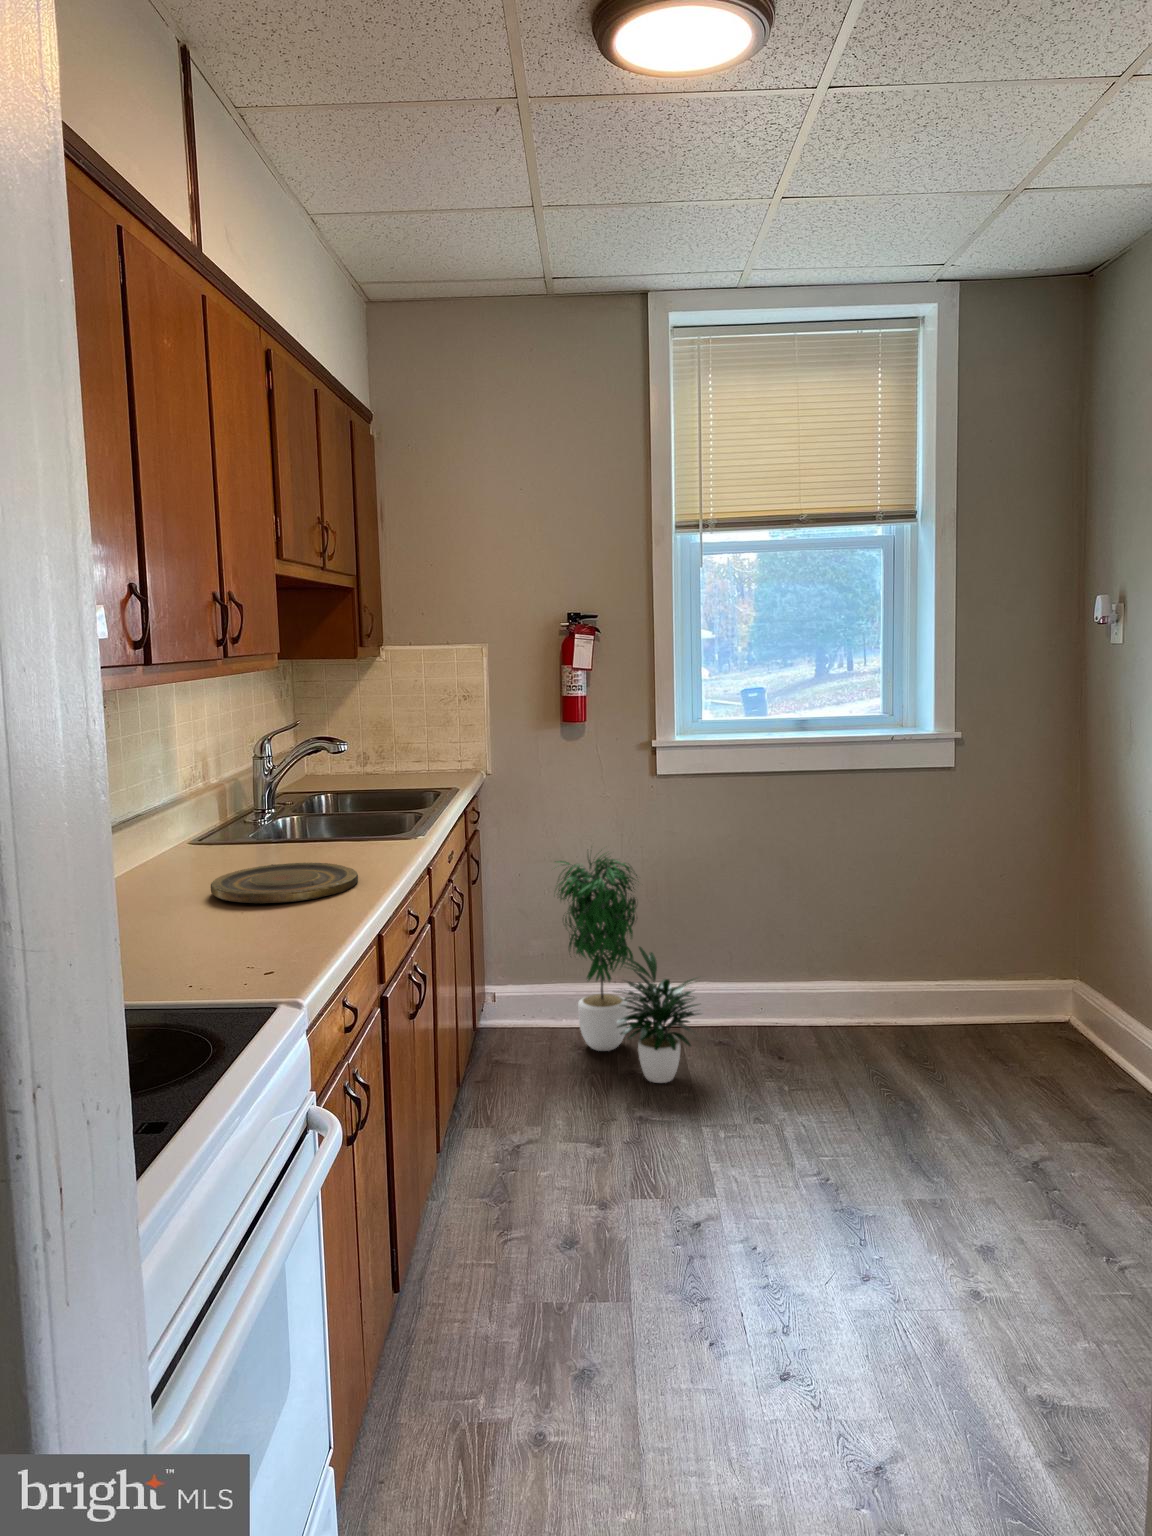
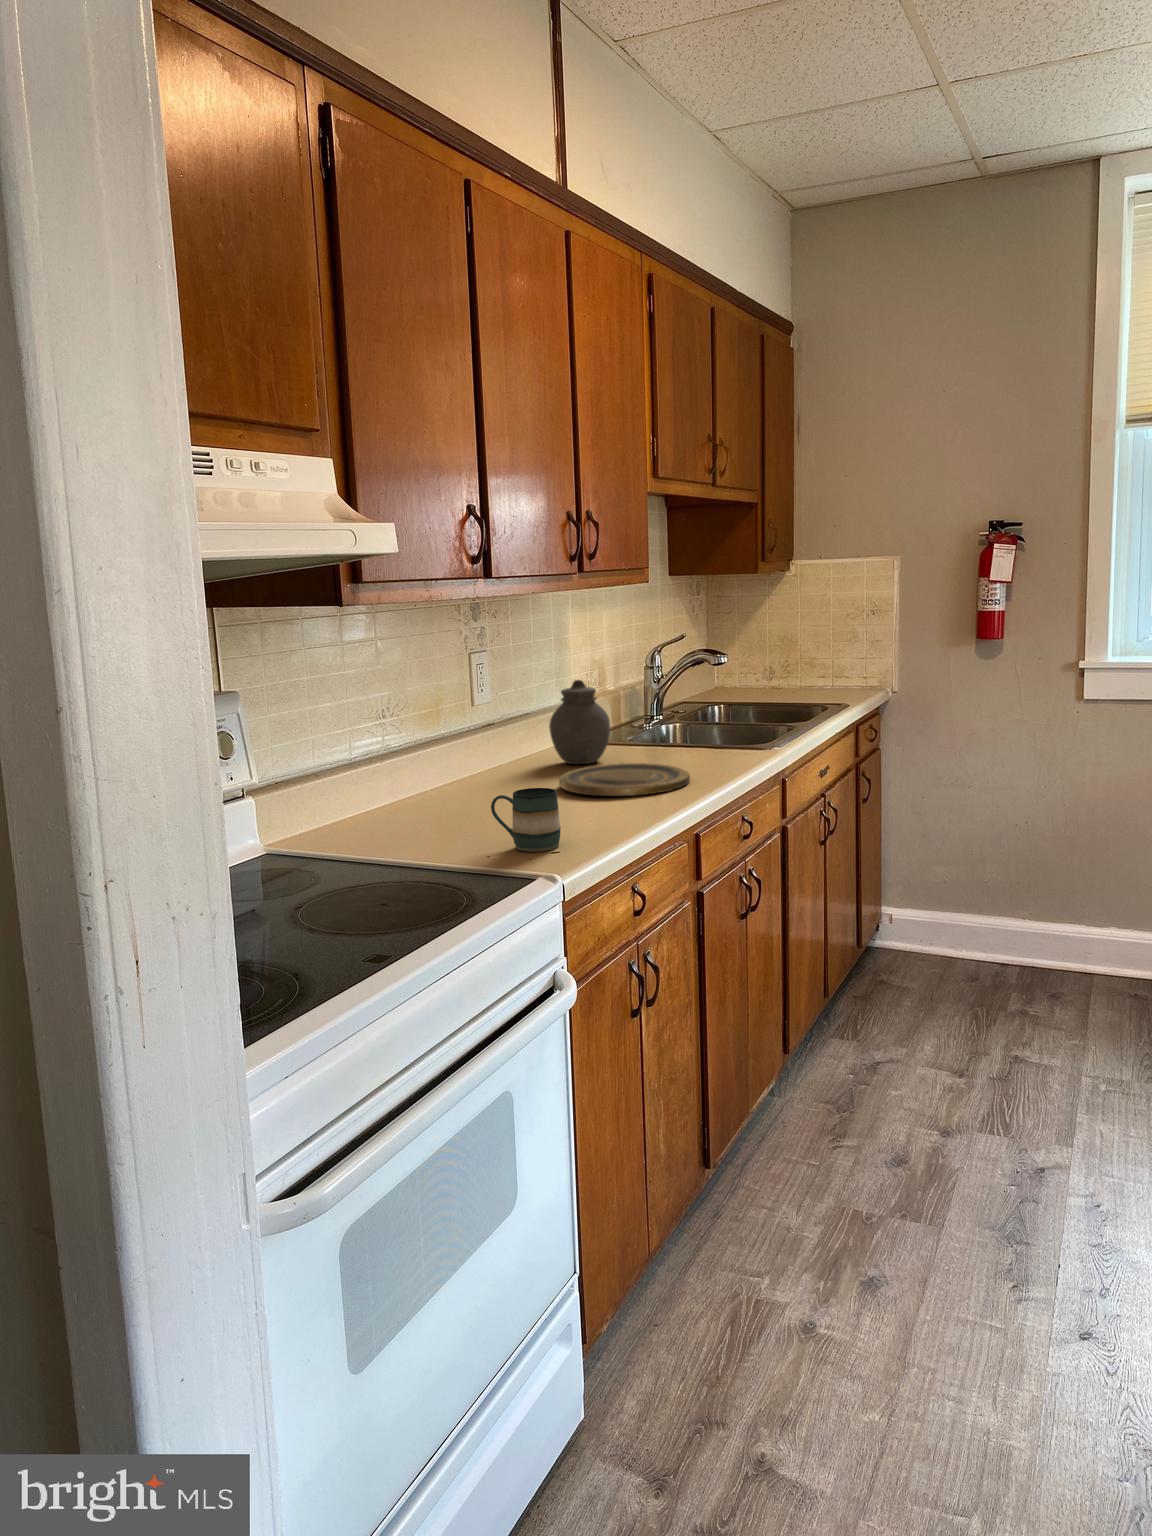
jar: none [177,775,248,869] -> present [549,680,611,764]
potted plant: present [555,856,699,1083] -> none [949,768,1109,1032]
mug: none [177,902,263,977] -> present [491,788,561,852]

